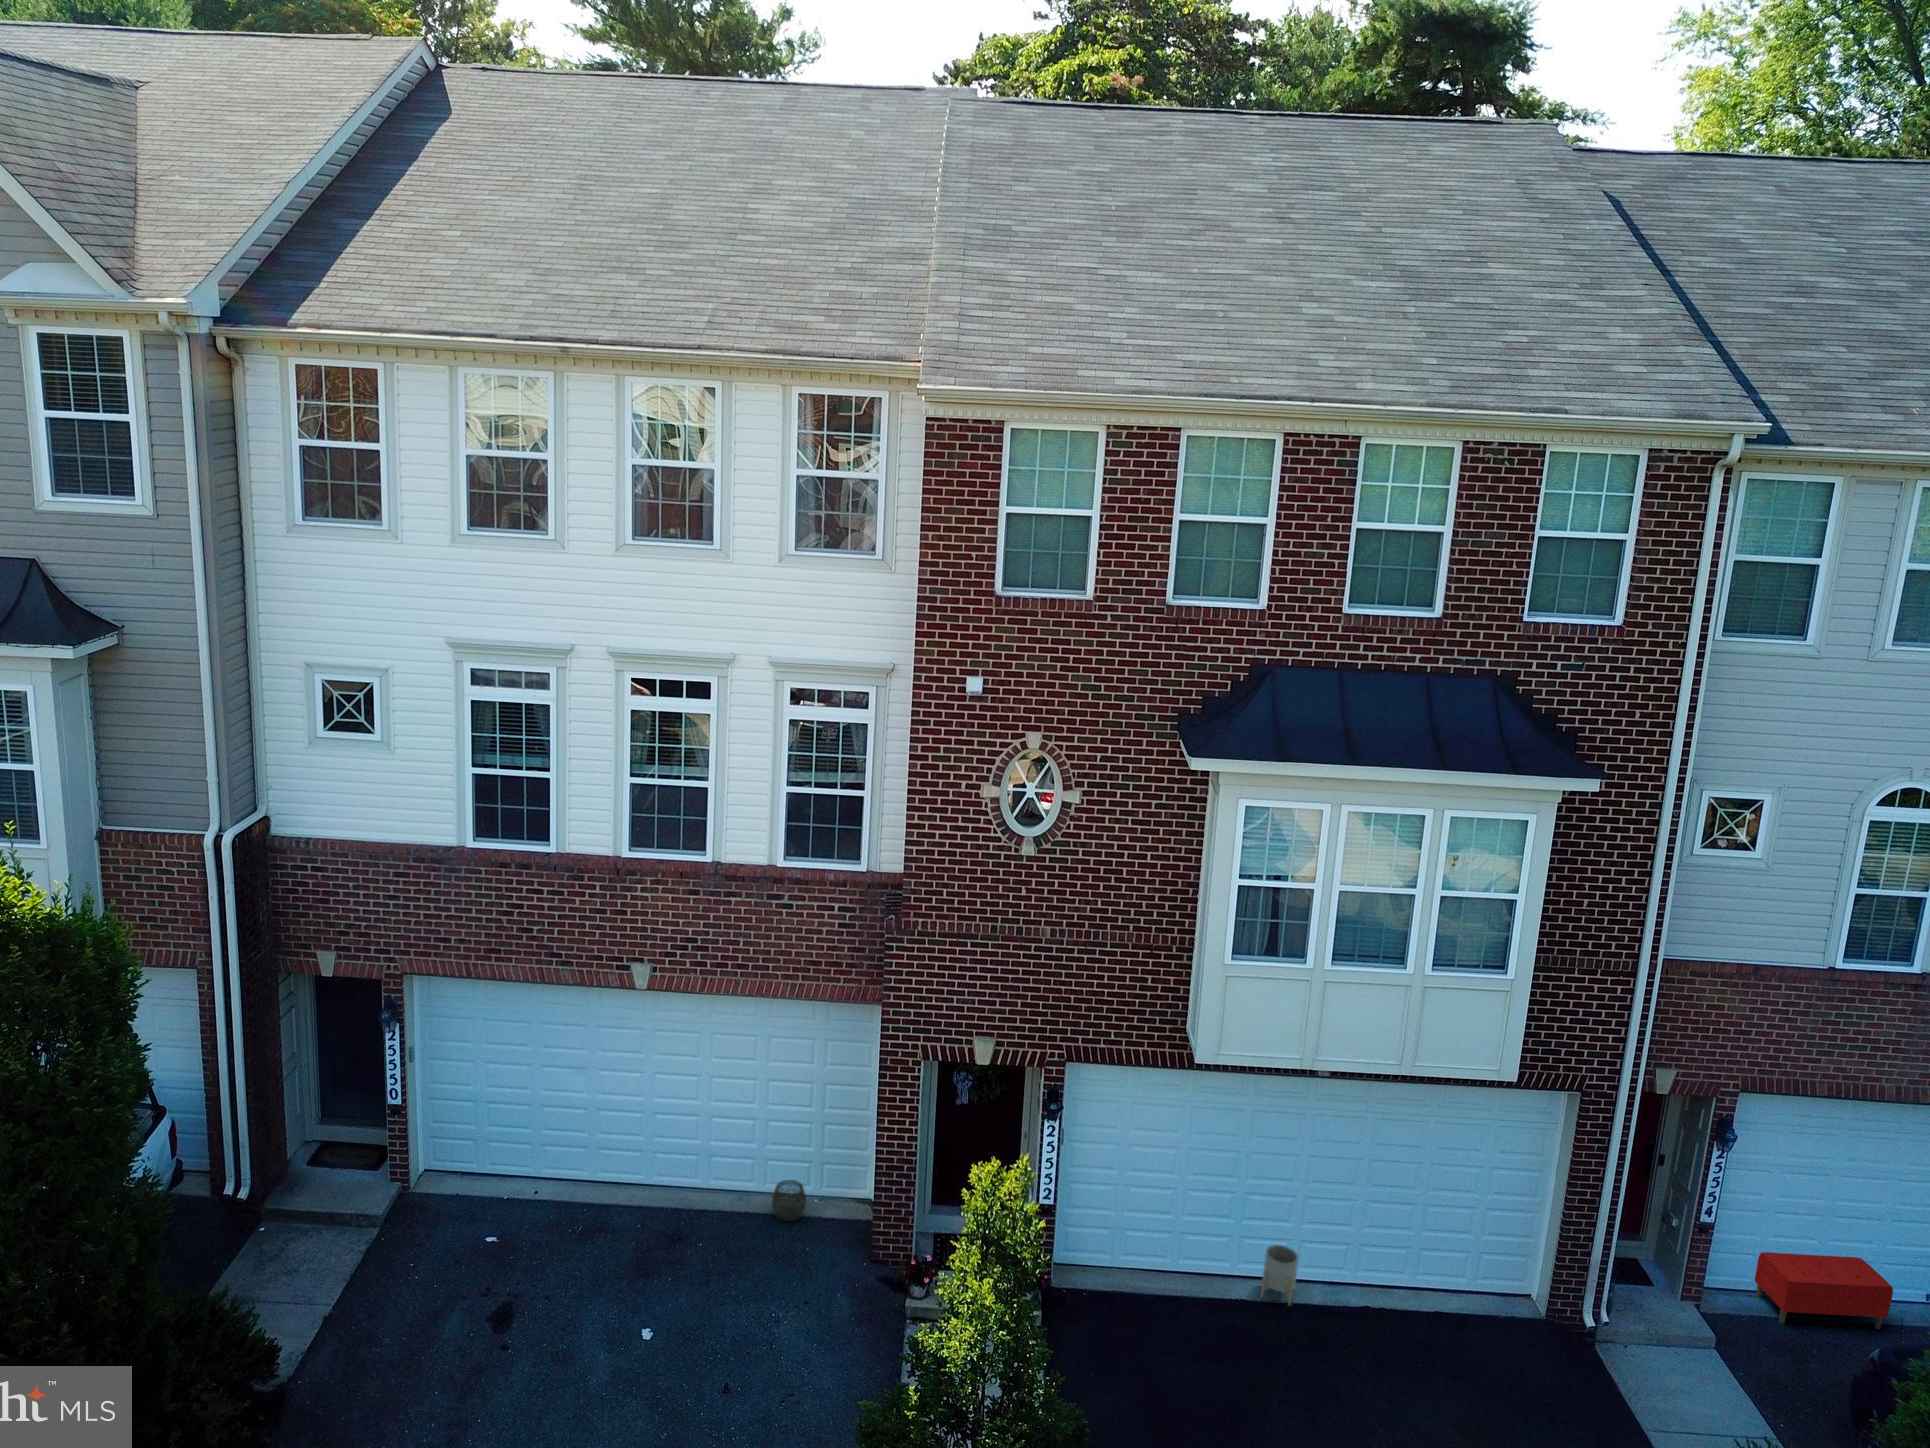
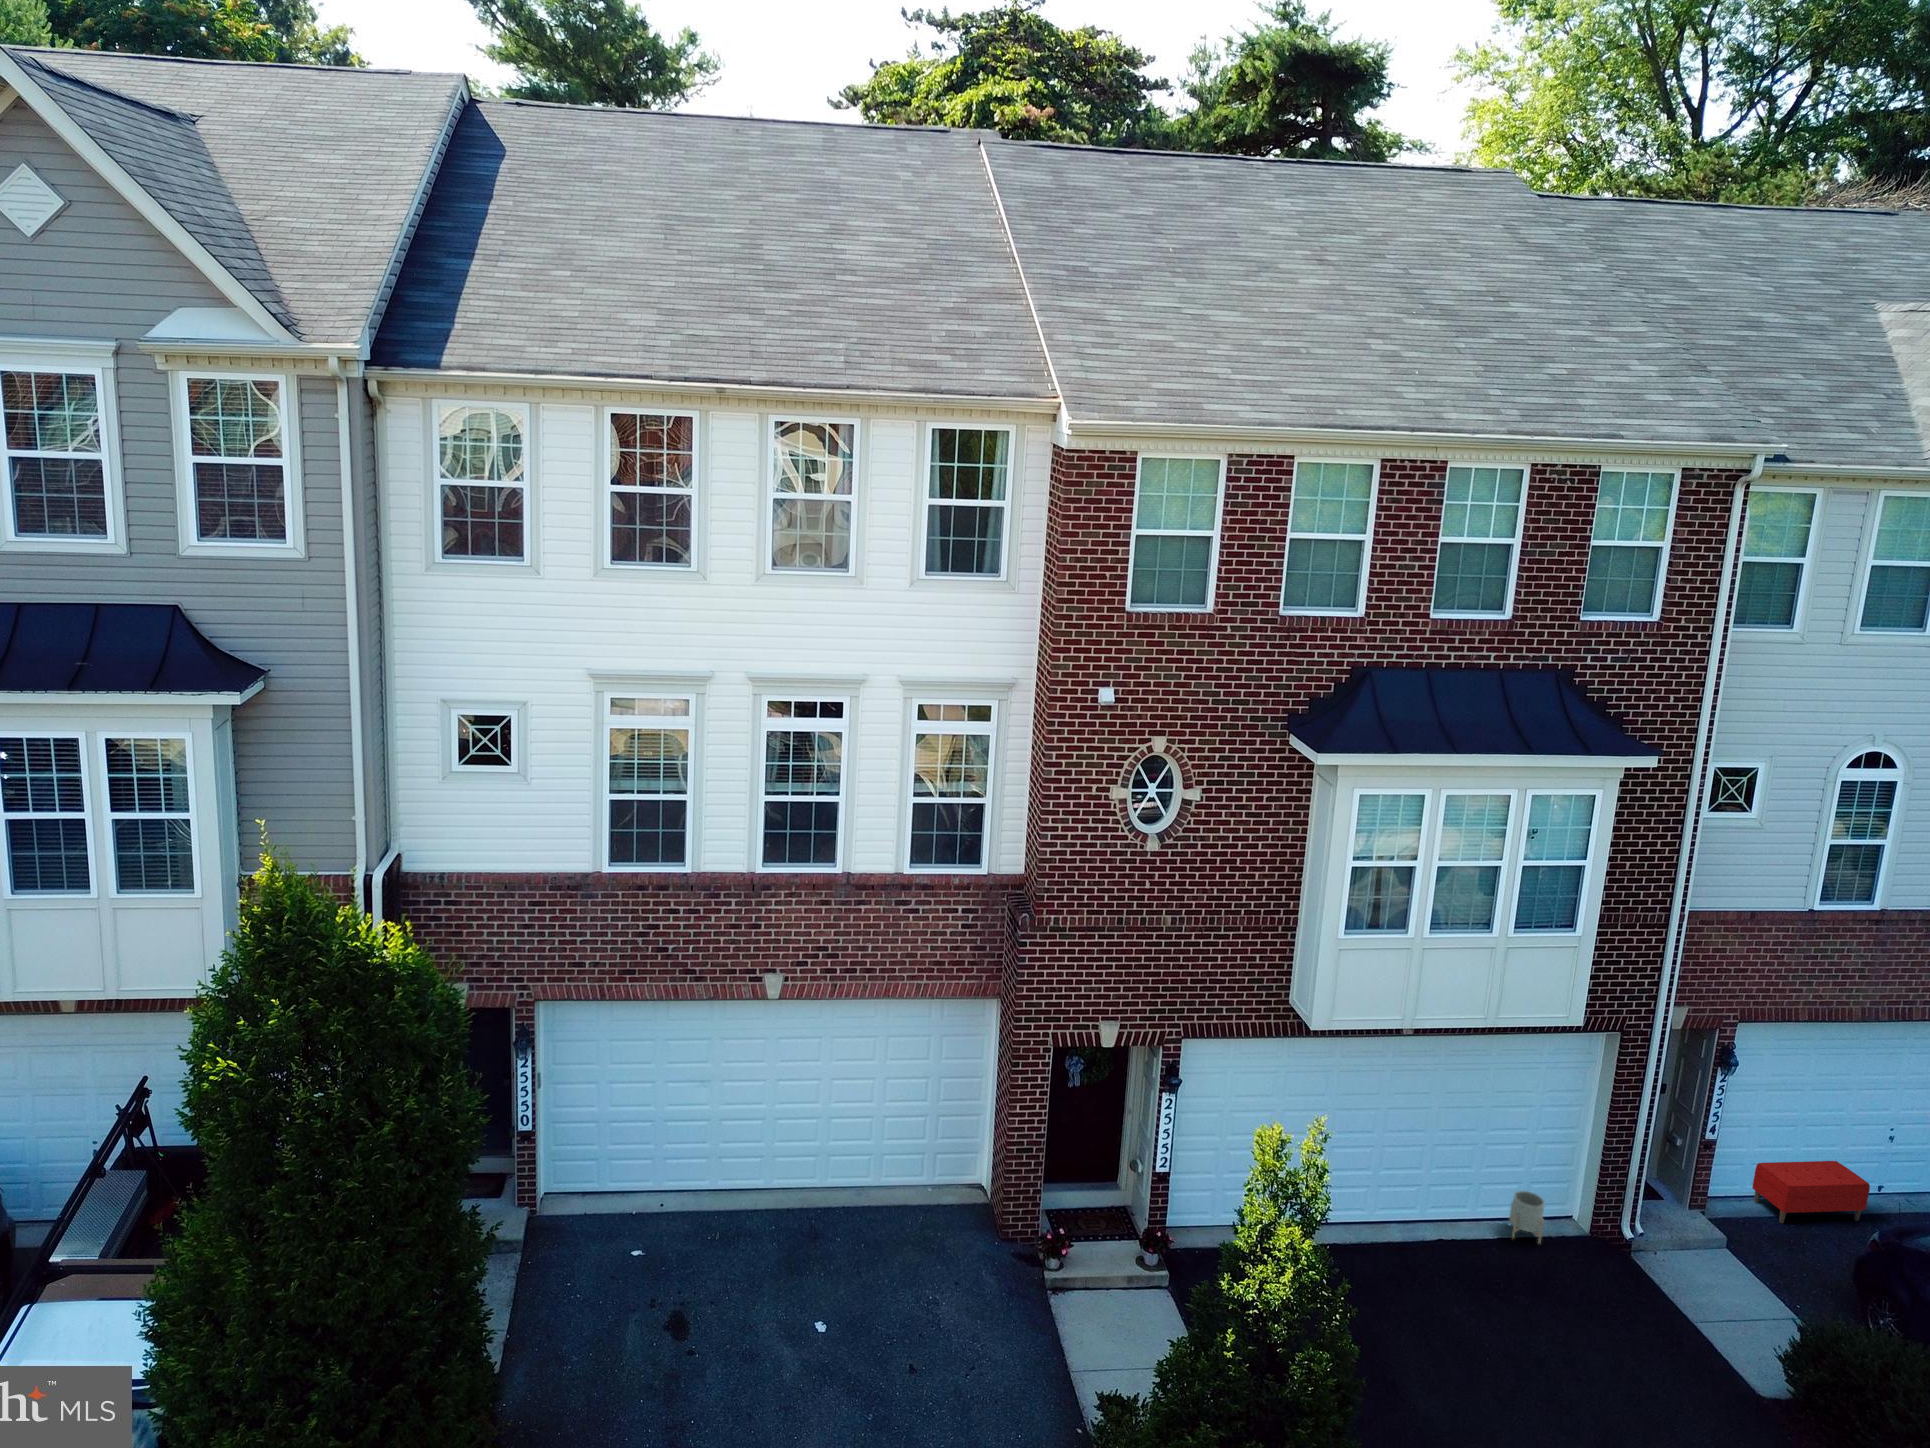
woven basket: present [772,1180,806,1221] -> none [896,1168,929,1208]
planter: present [1261,1245,1298,1305] -> present [1509,1191,1545,1243]

